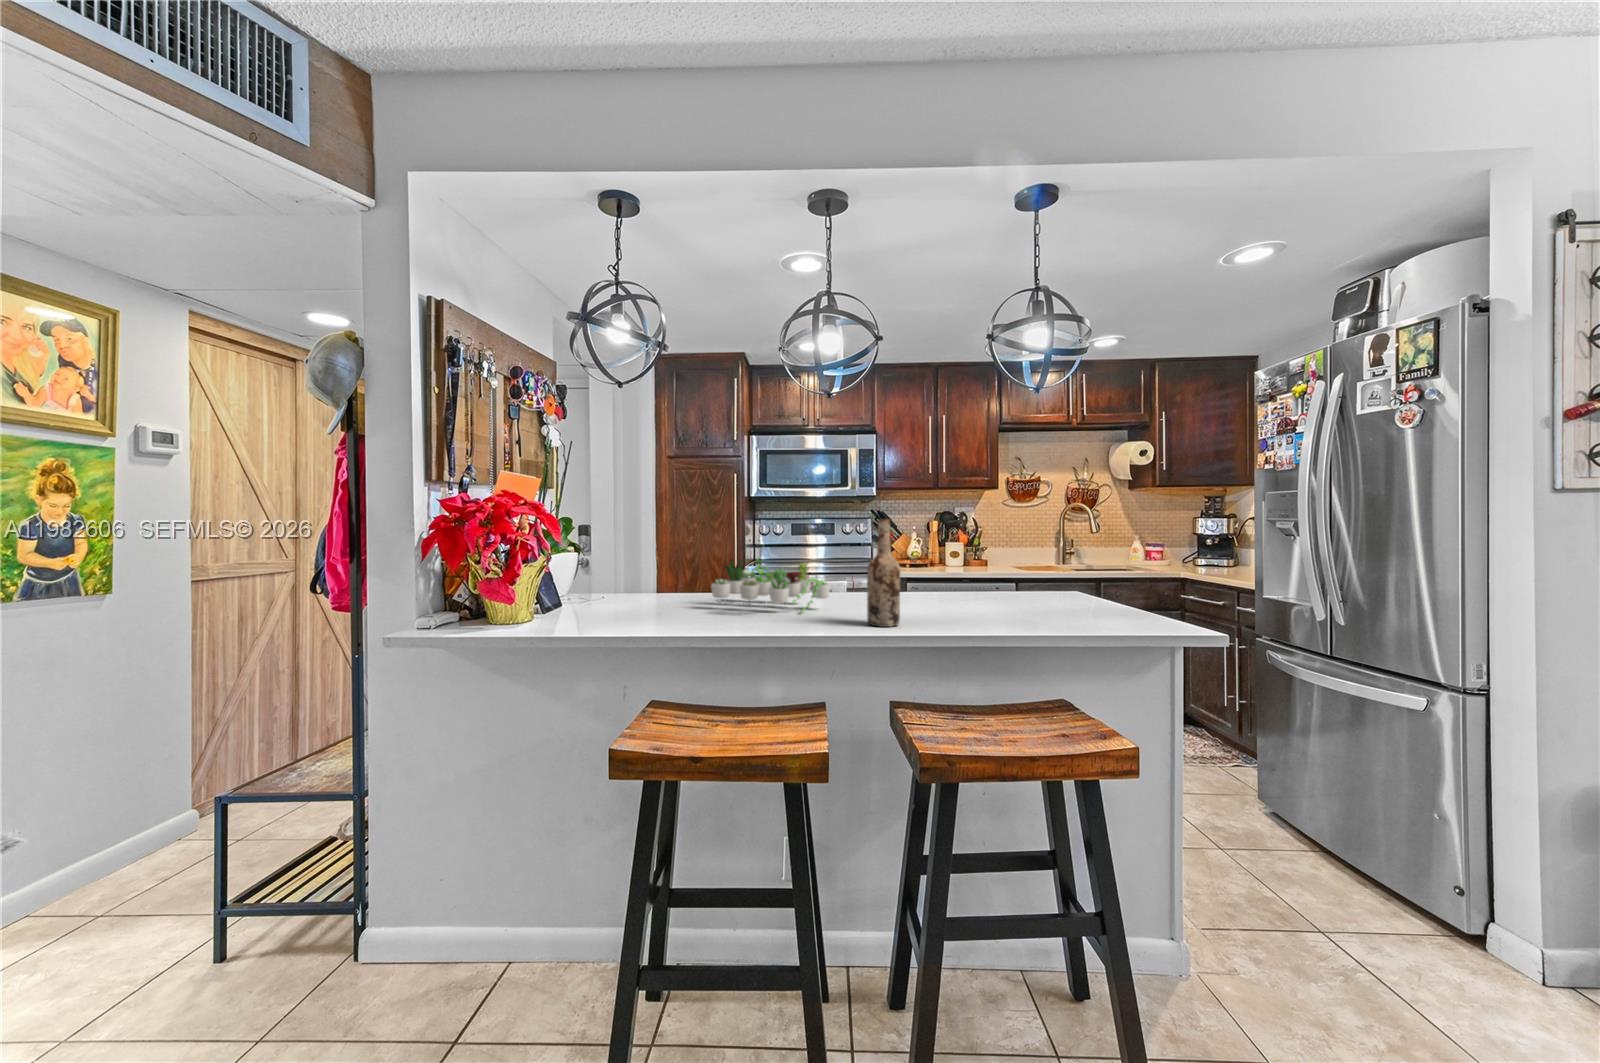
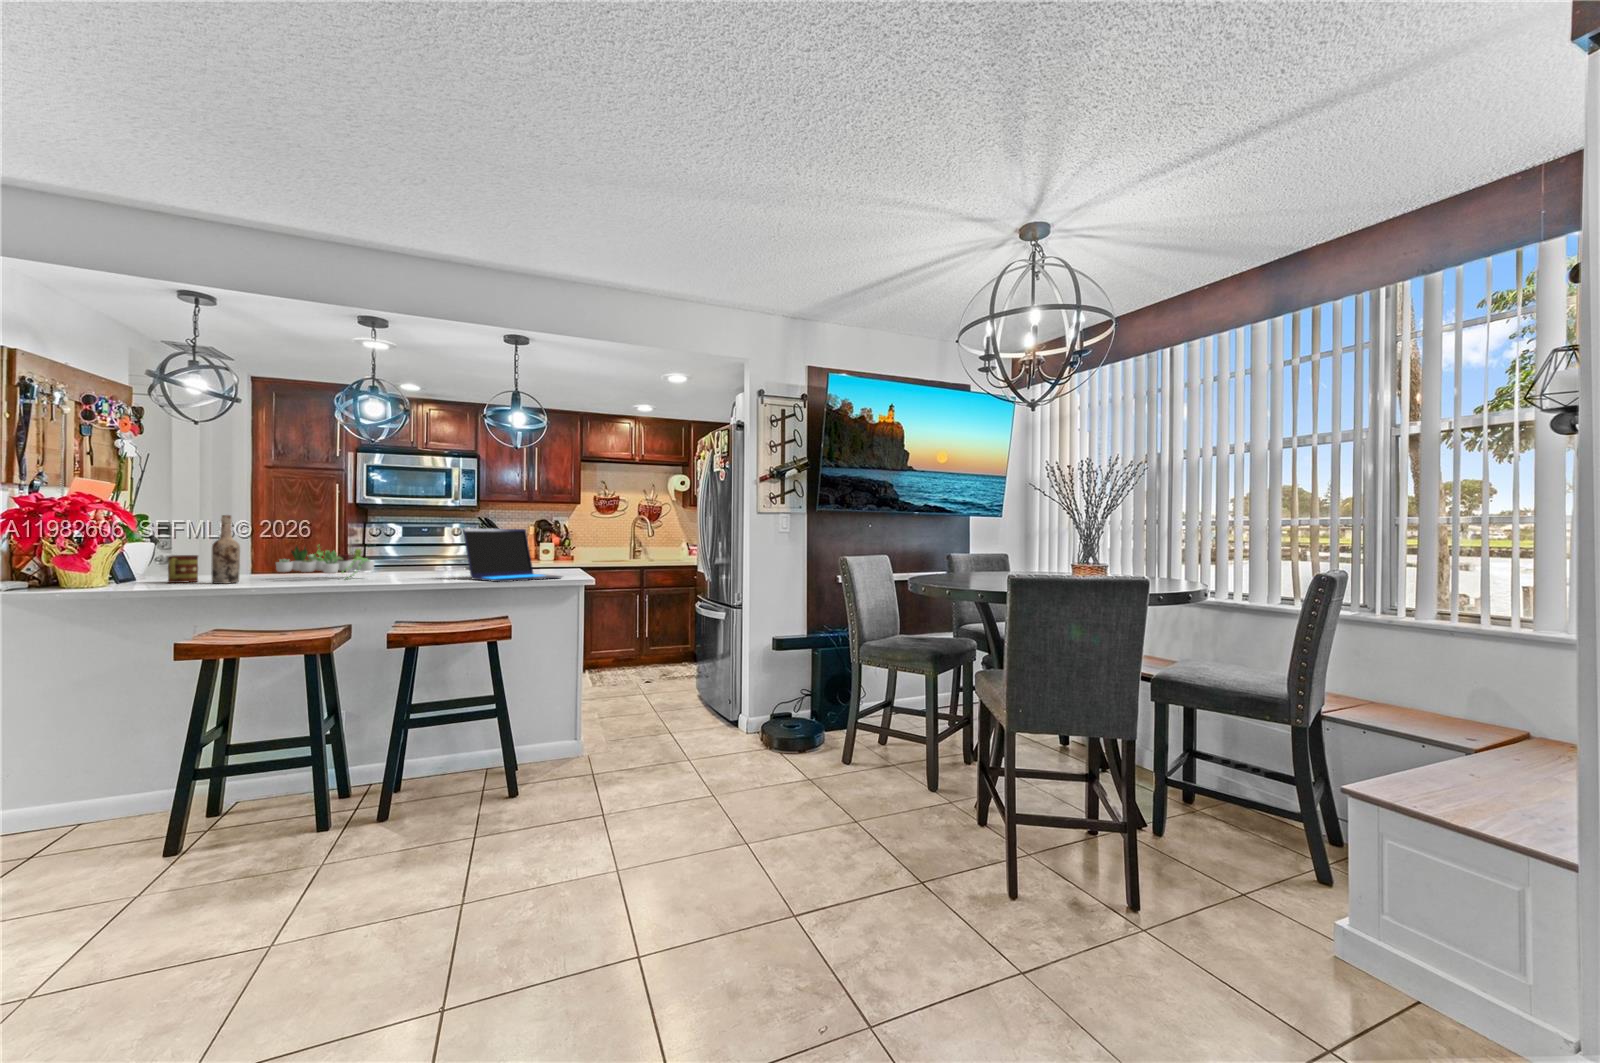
wine bottle: present [867,519,900,627] -> present [211,515,240,584]
laptop: none [970,534,1150,639] -> present [463,528,562,582]
mug: none [595,573,628,613] -> present [168,555,198,583]

